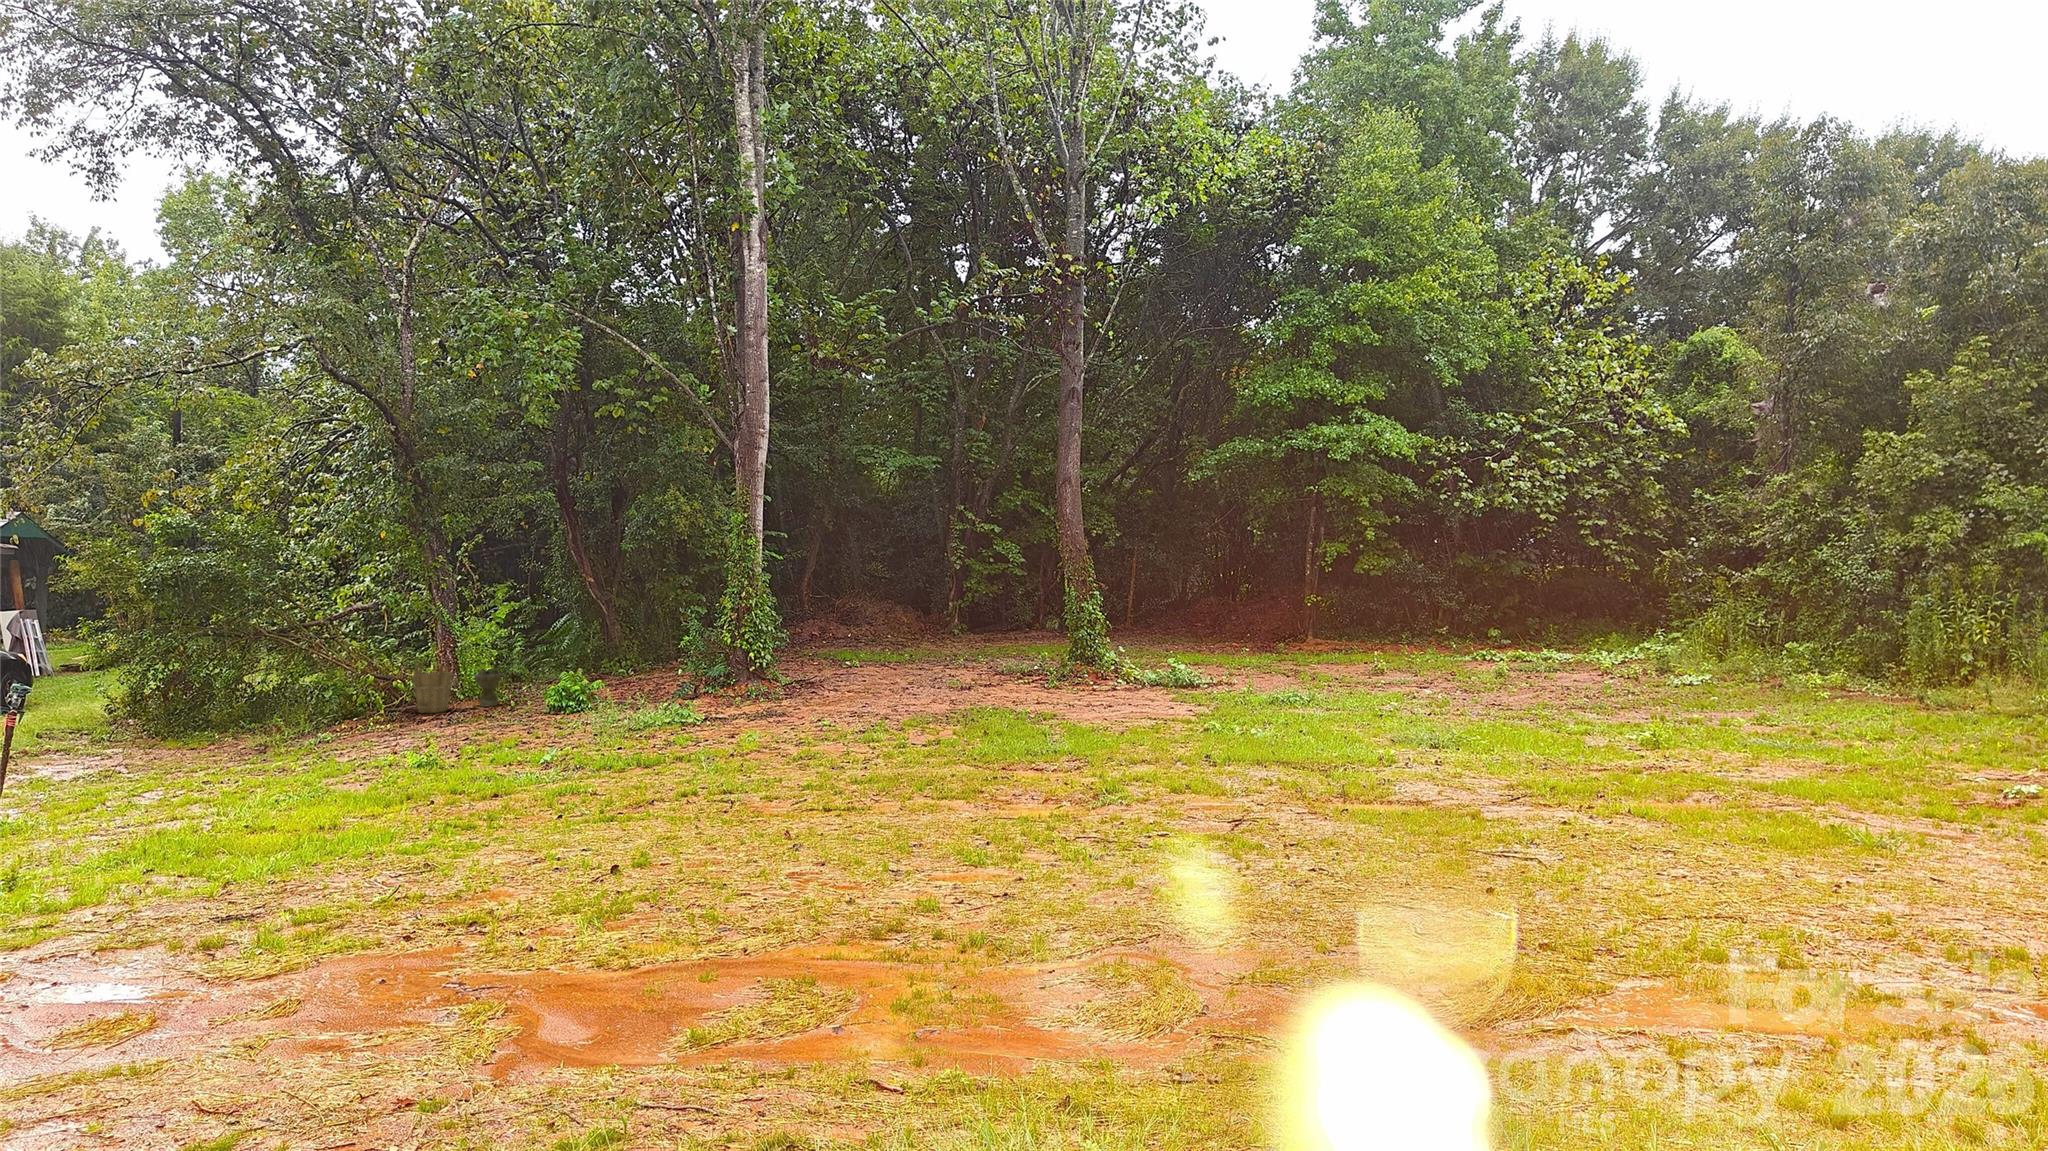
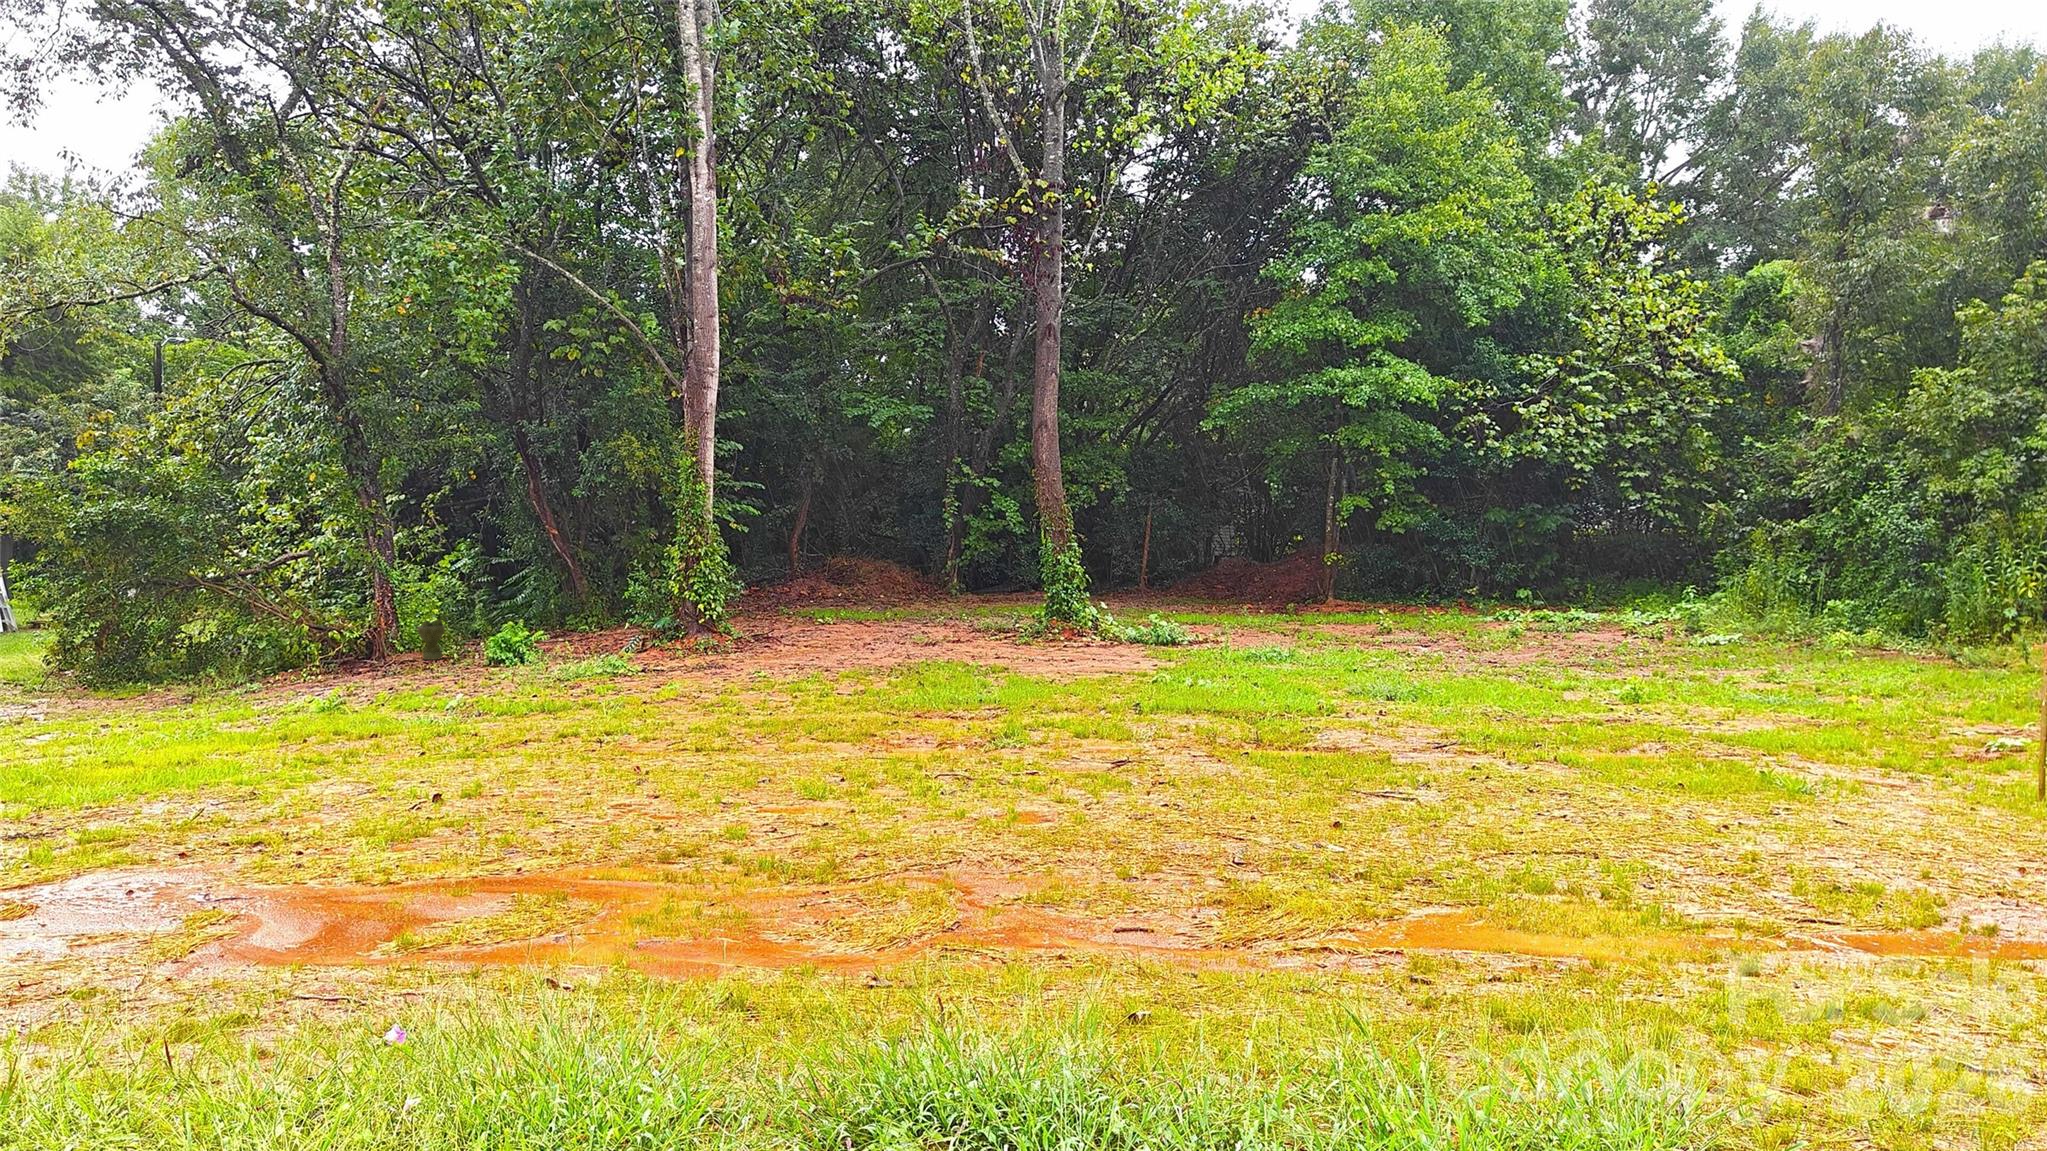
bucket: present [412,665,453,713] -> none [351,616,394,665]

